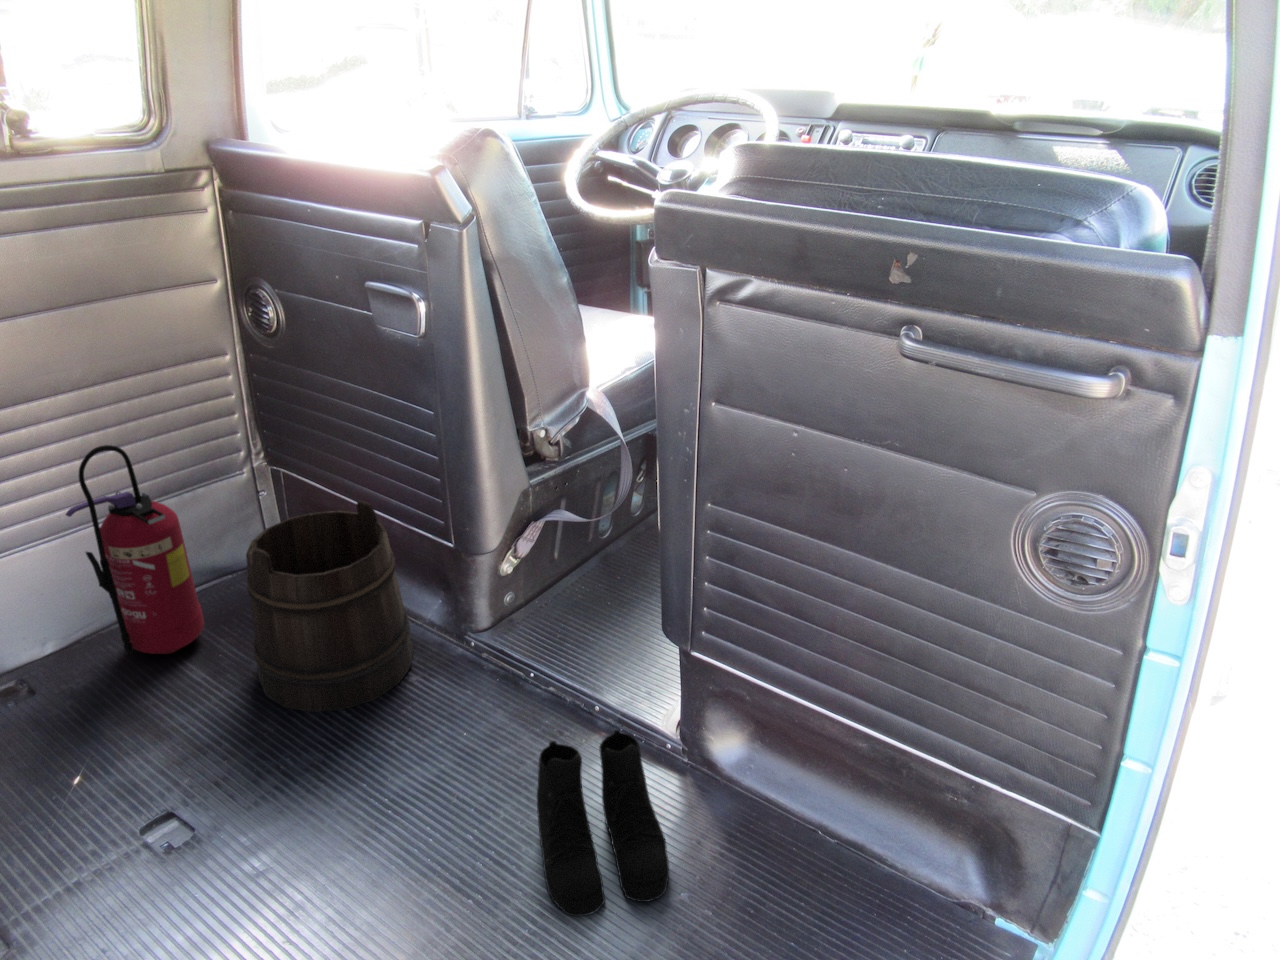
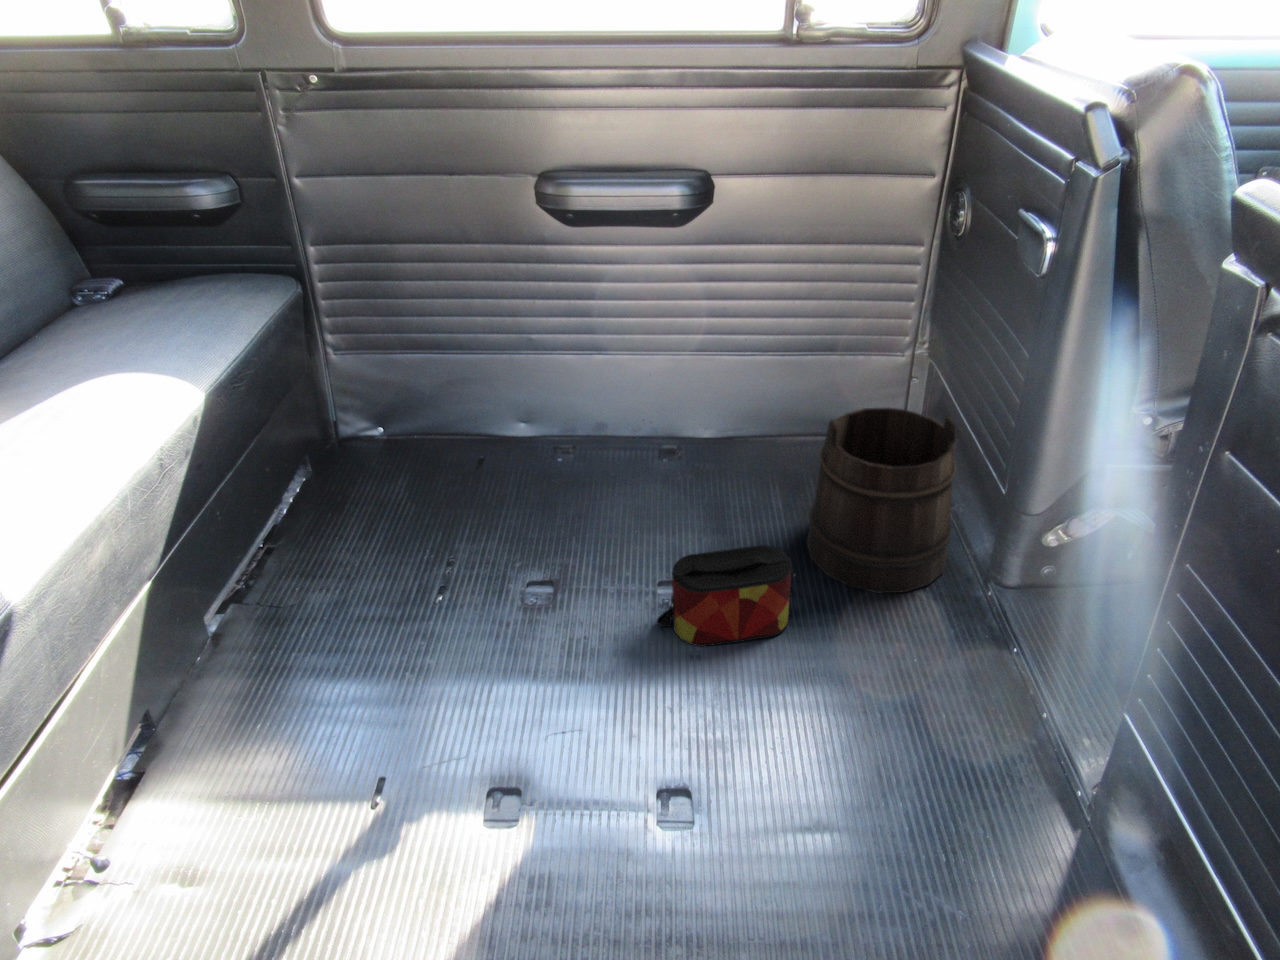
fire extinguisher: present [66,445,204,654] -> none [738,294,818,478]
bag: none [178,704,325,872] -> present [657,545,793,647]
boots: present [537,730,669,916] -> none [855,706,1018,903]

